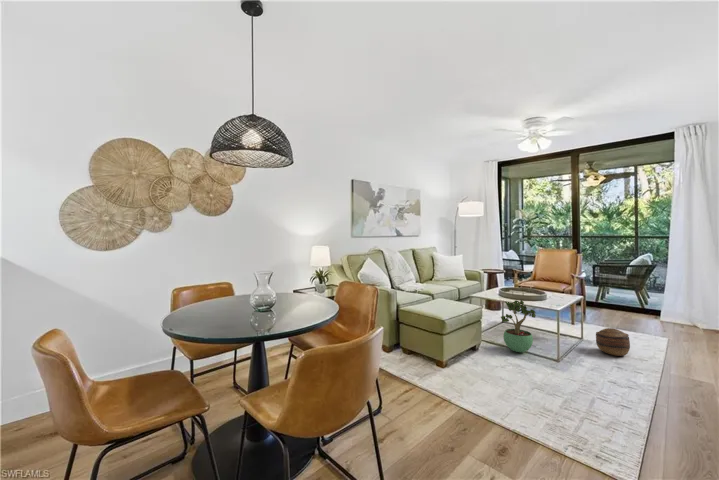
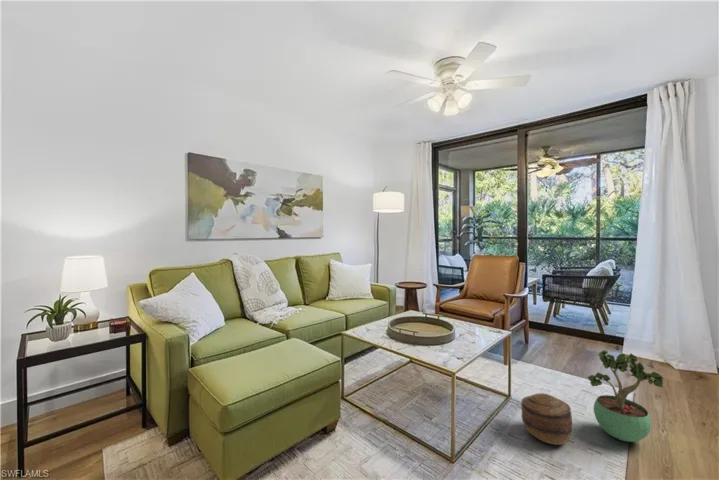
potted plant: present [501,300,536,352] -> present [588,351,663,442]

